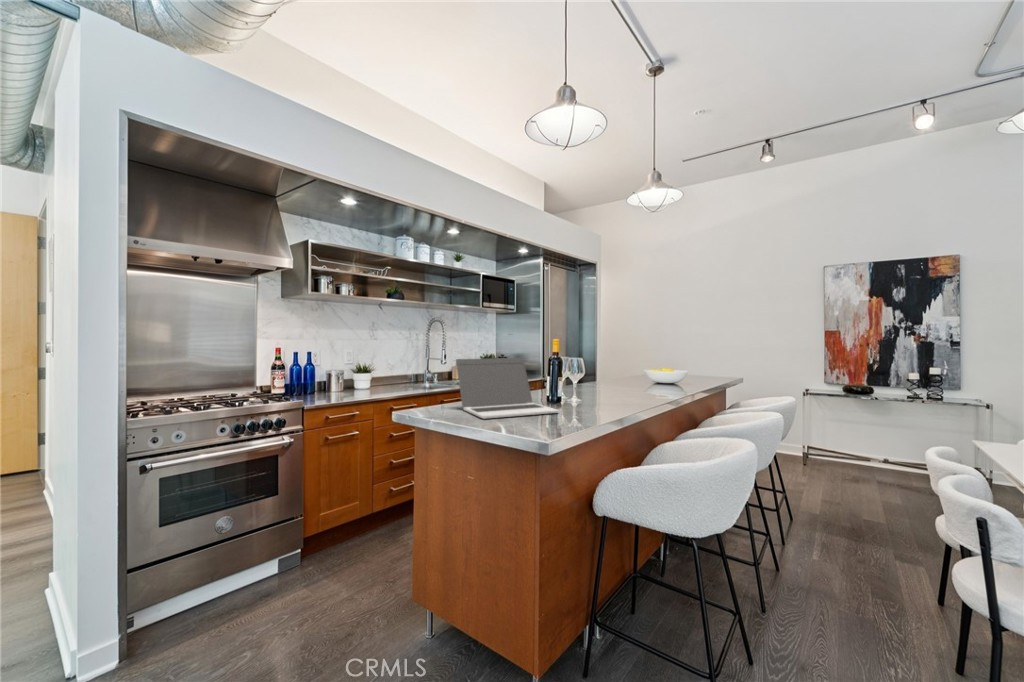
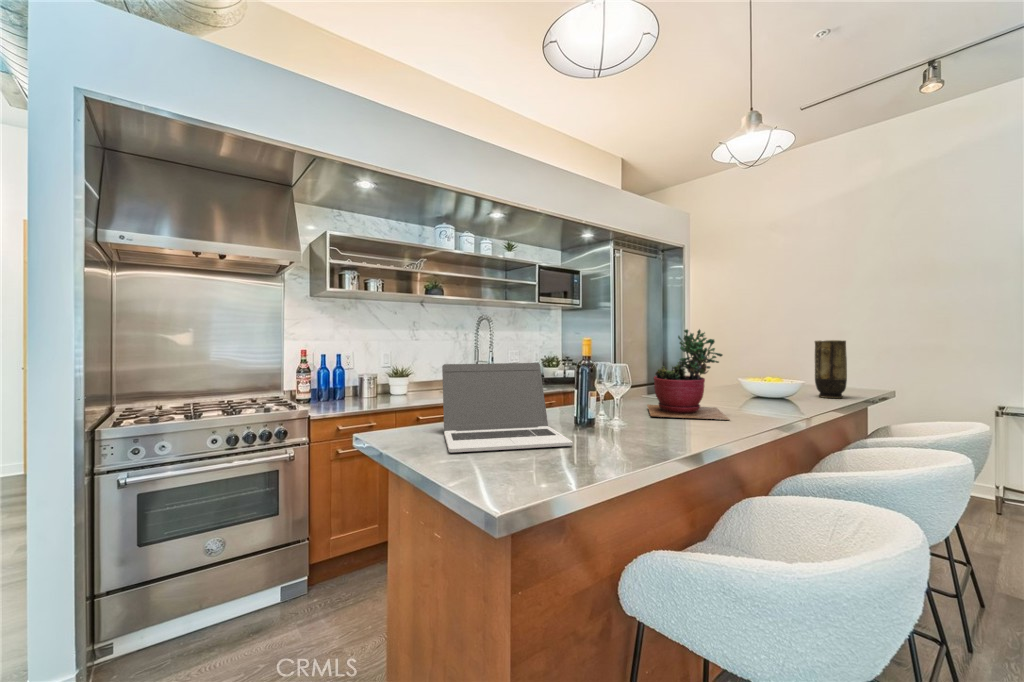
succulent plant: none [588,334,648,397] -> present [647,329,729,420]
vase: none [695,342,715,383] -> present [815,340,847,398]

